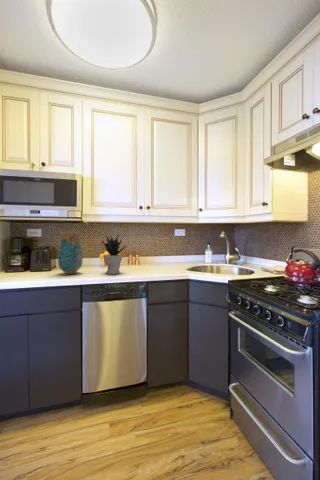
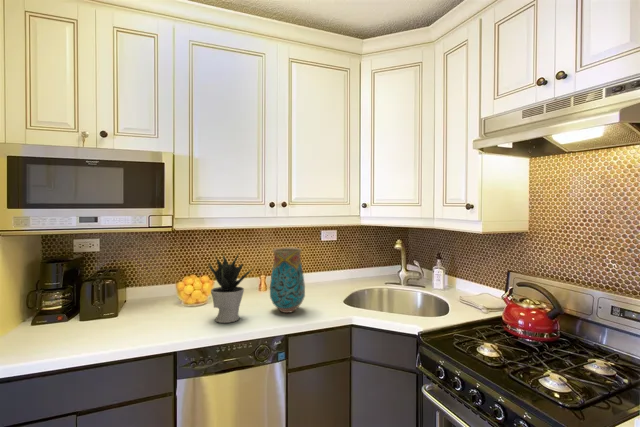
vase: present [58,233,83,274] -> present [270,247,305,313]

